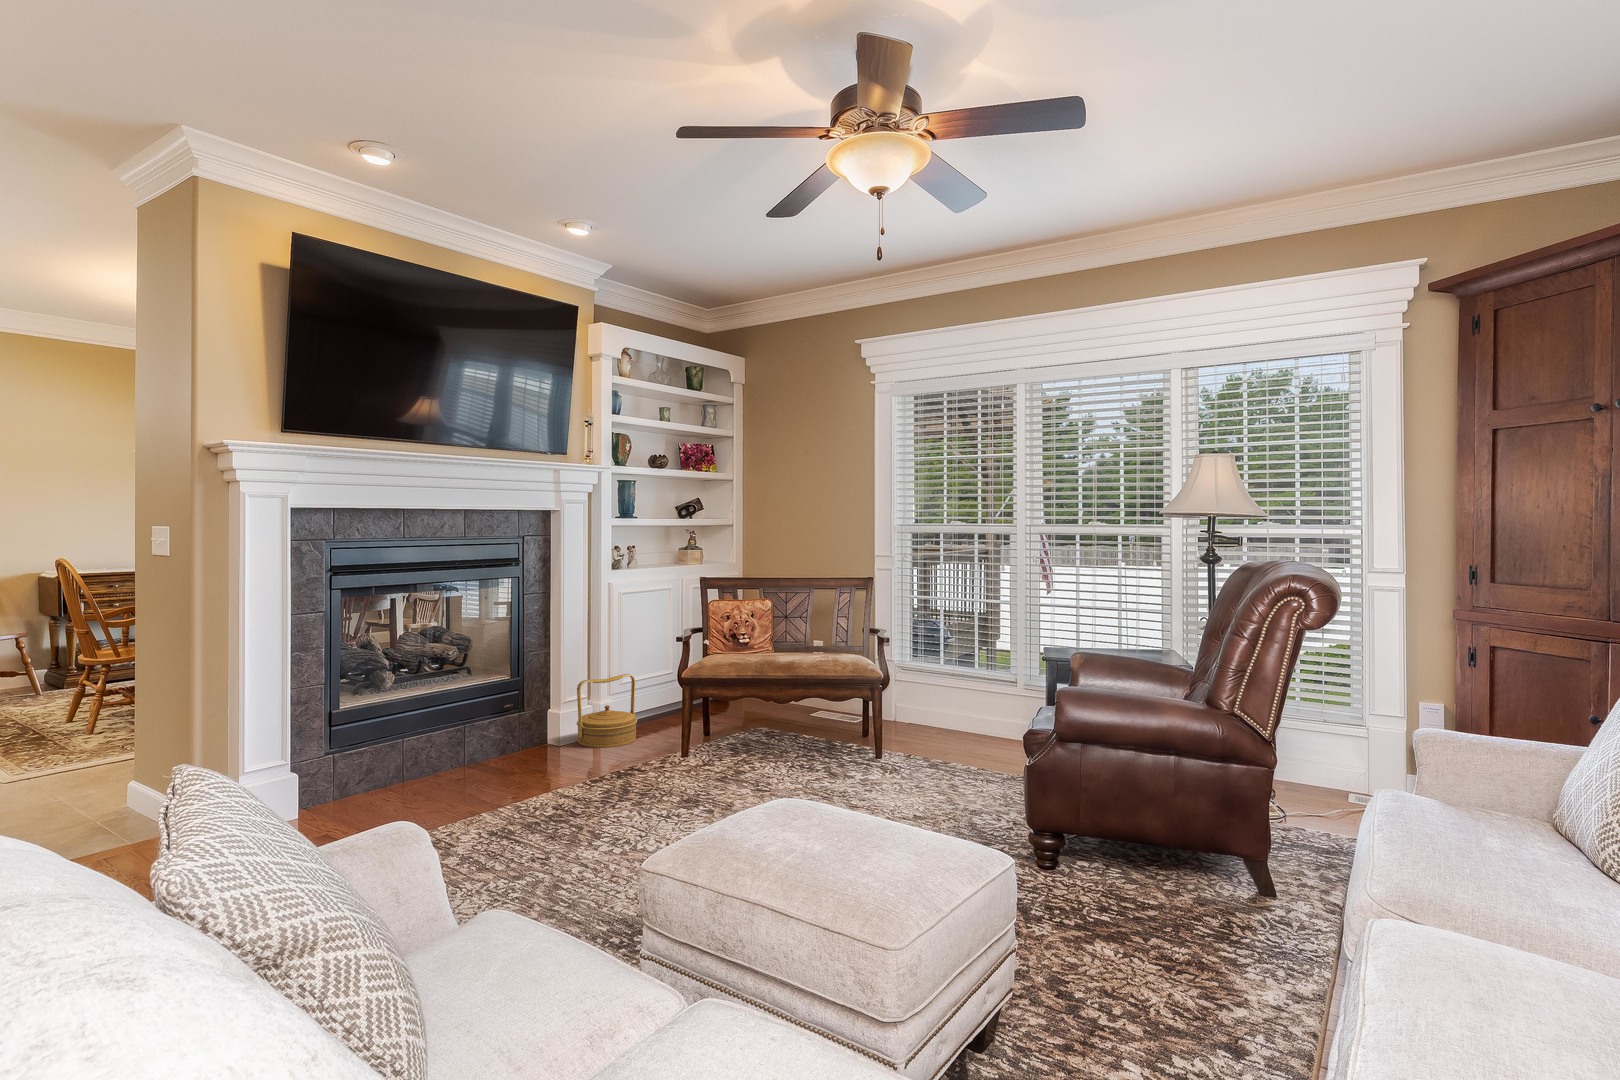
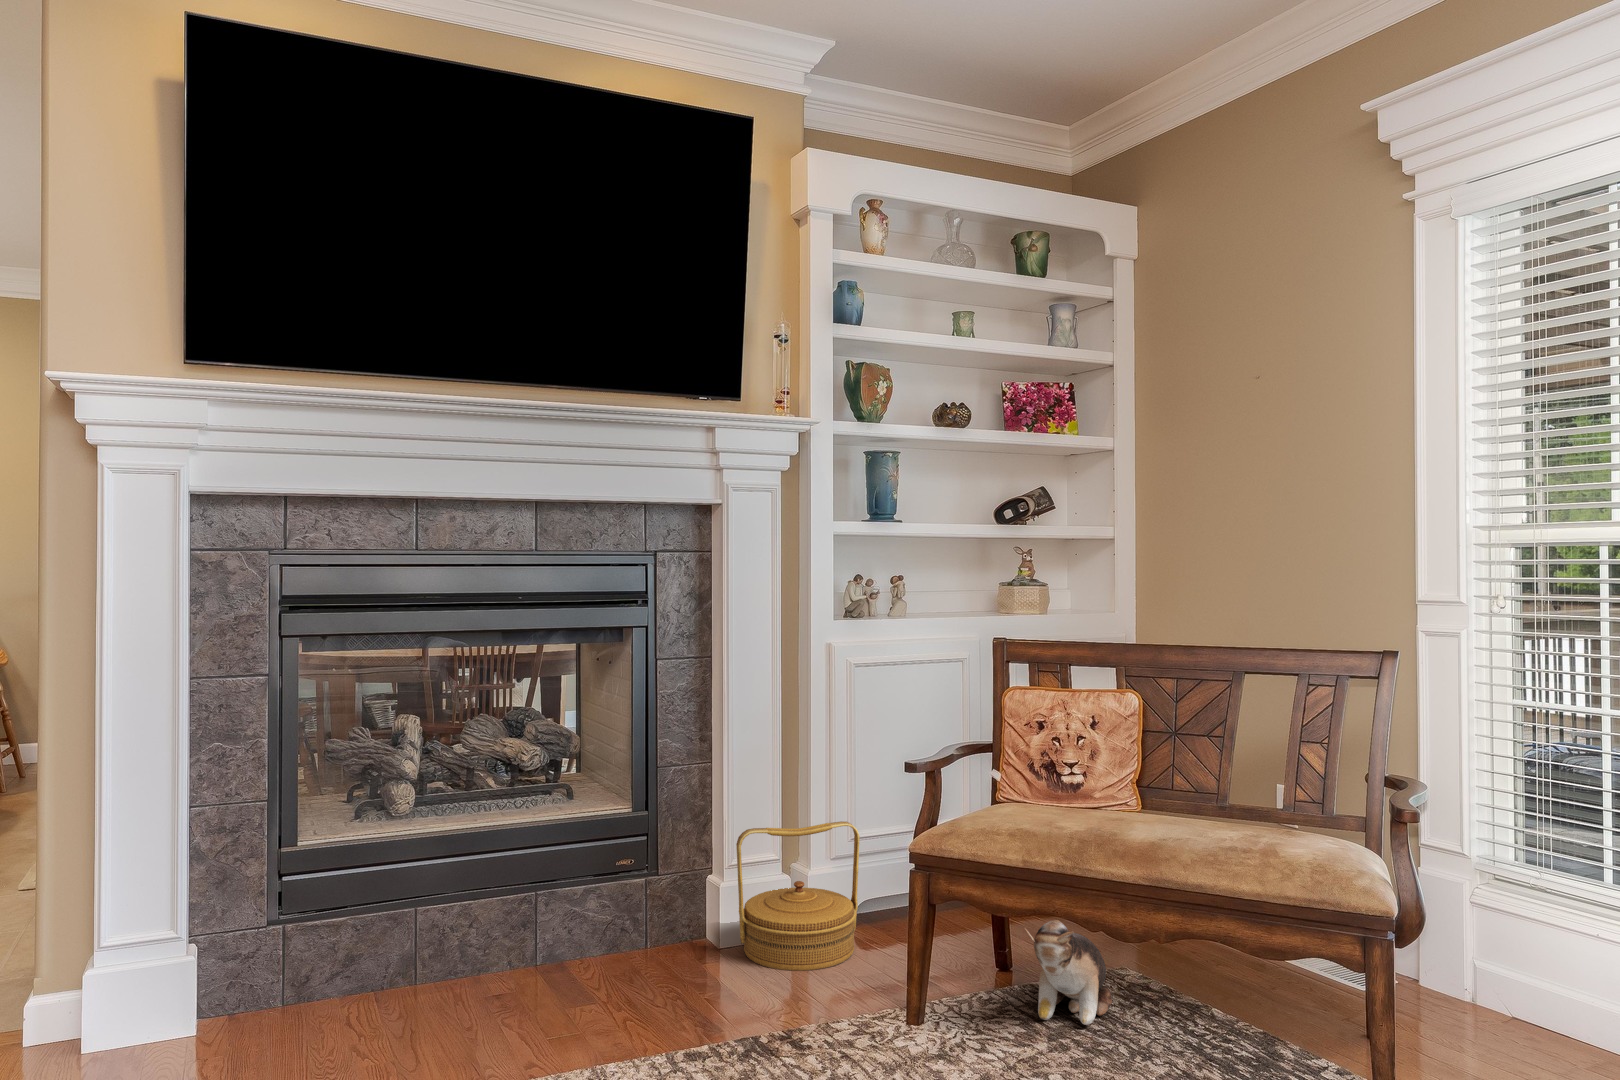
plush toy: none [735,700,765,745] -> present [1025,920,1112,1025]

